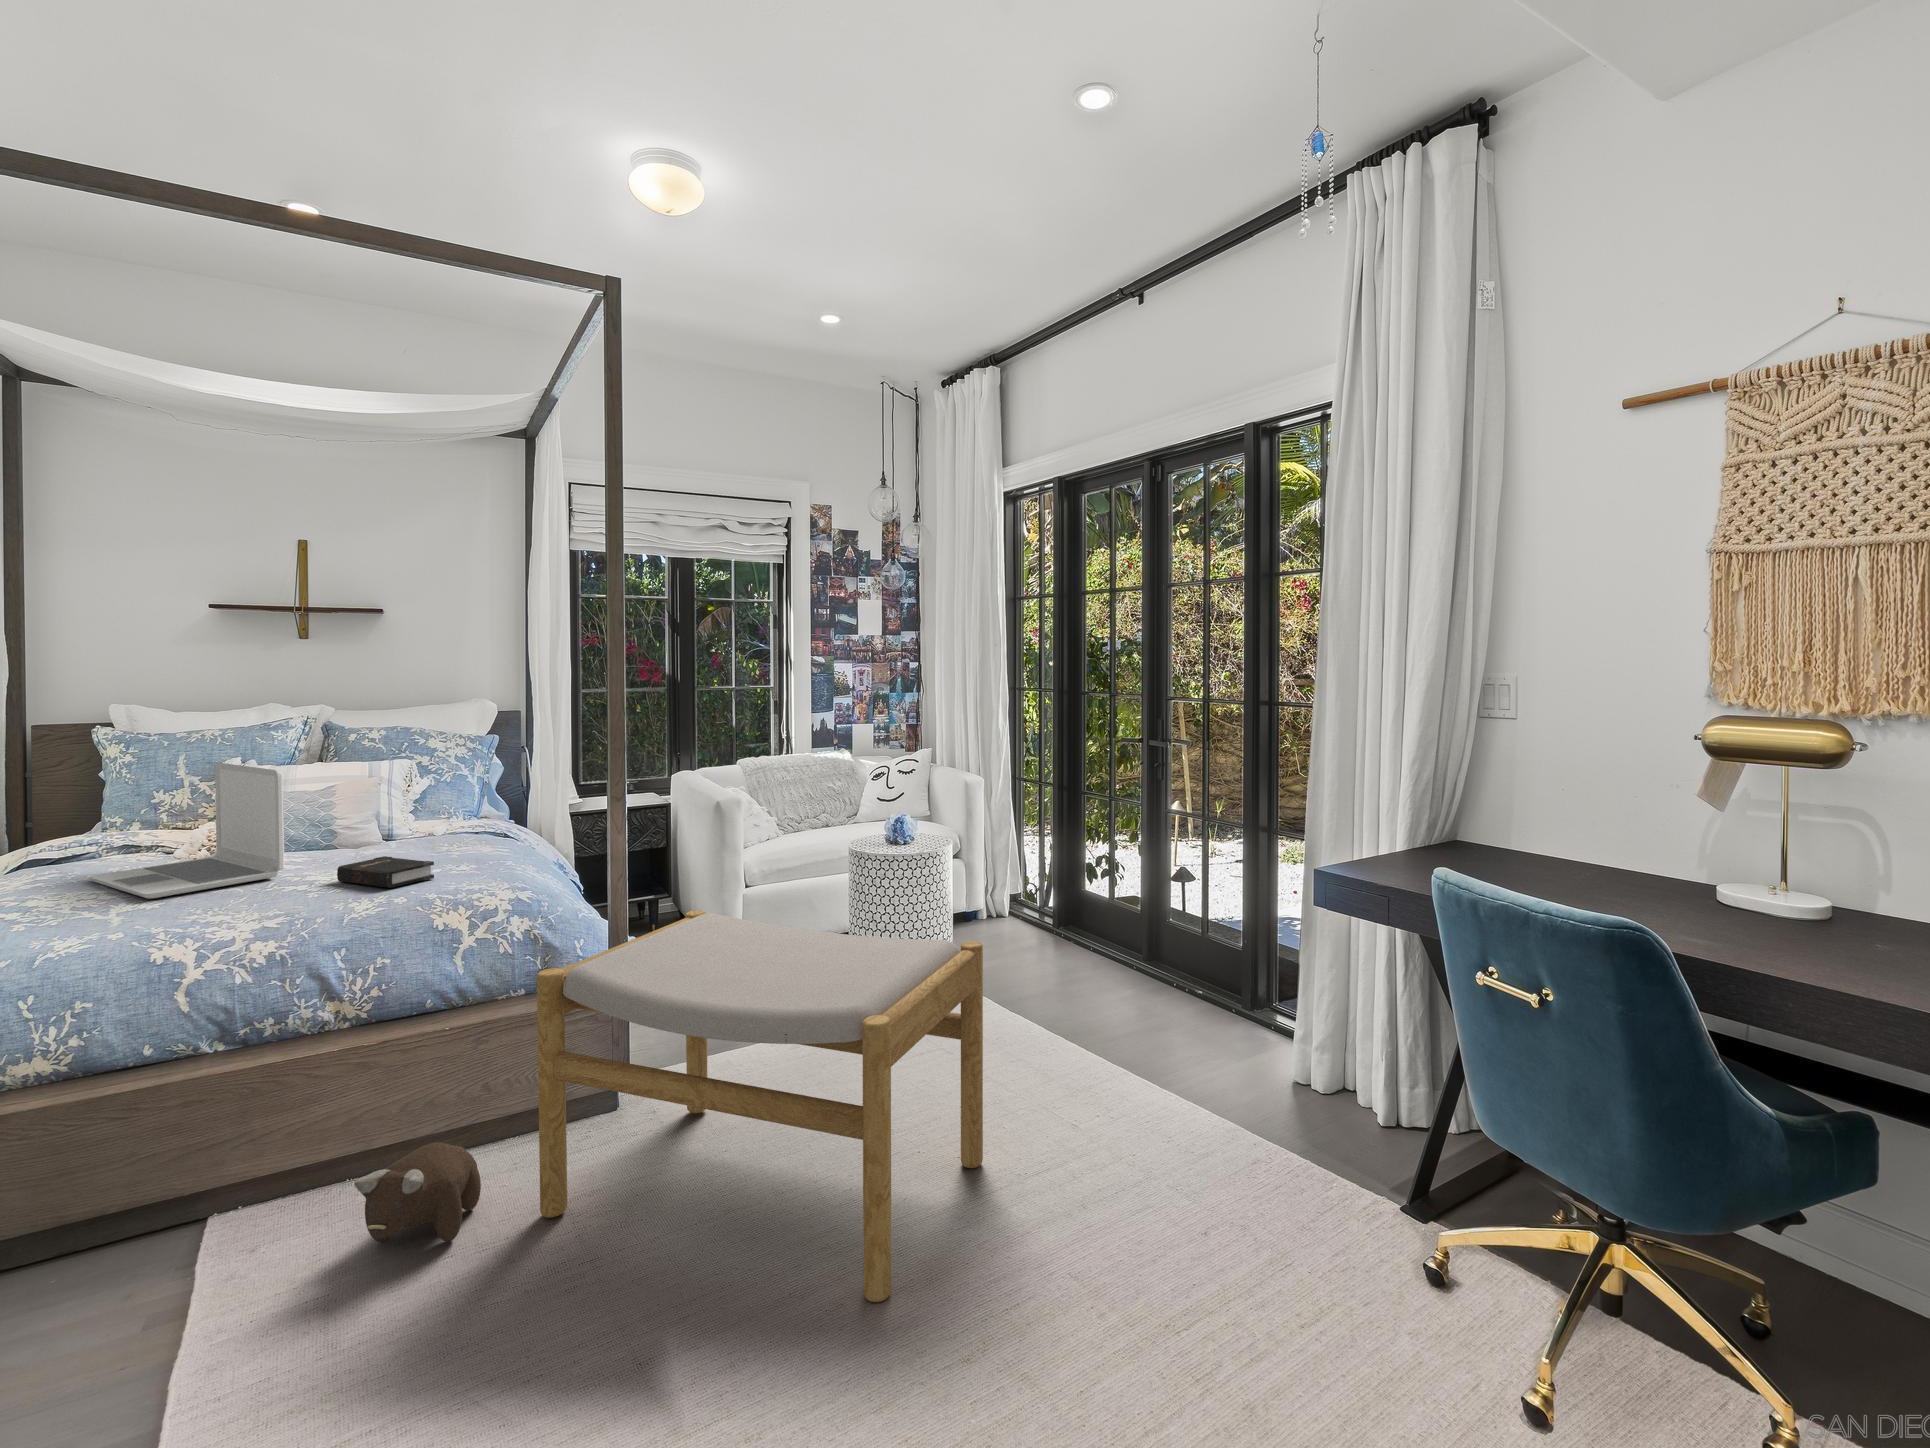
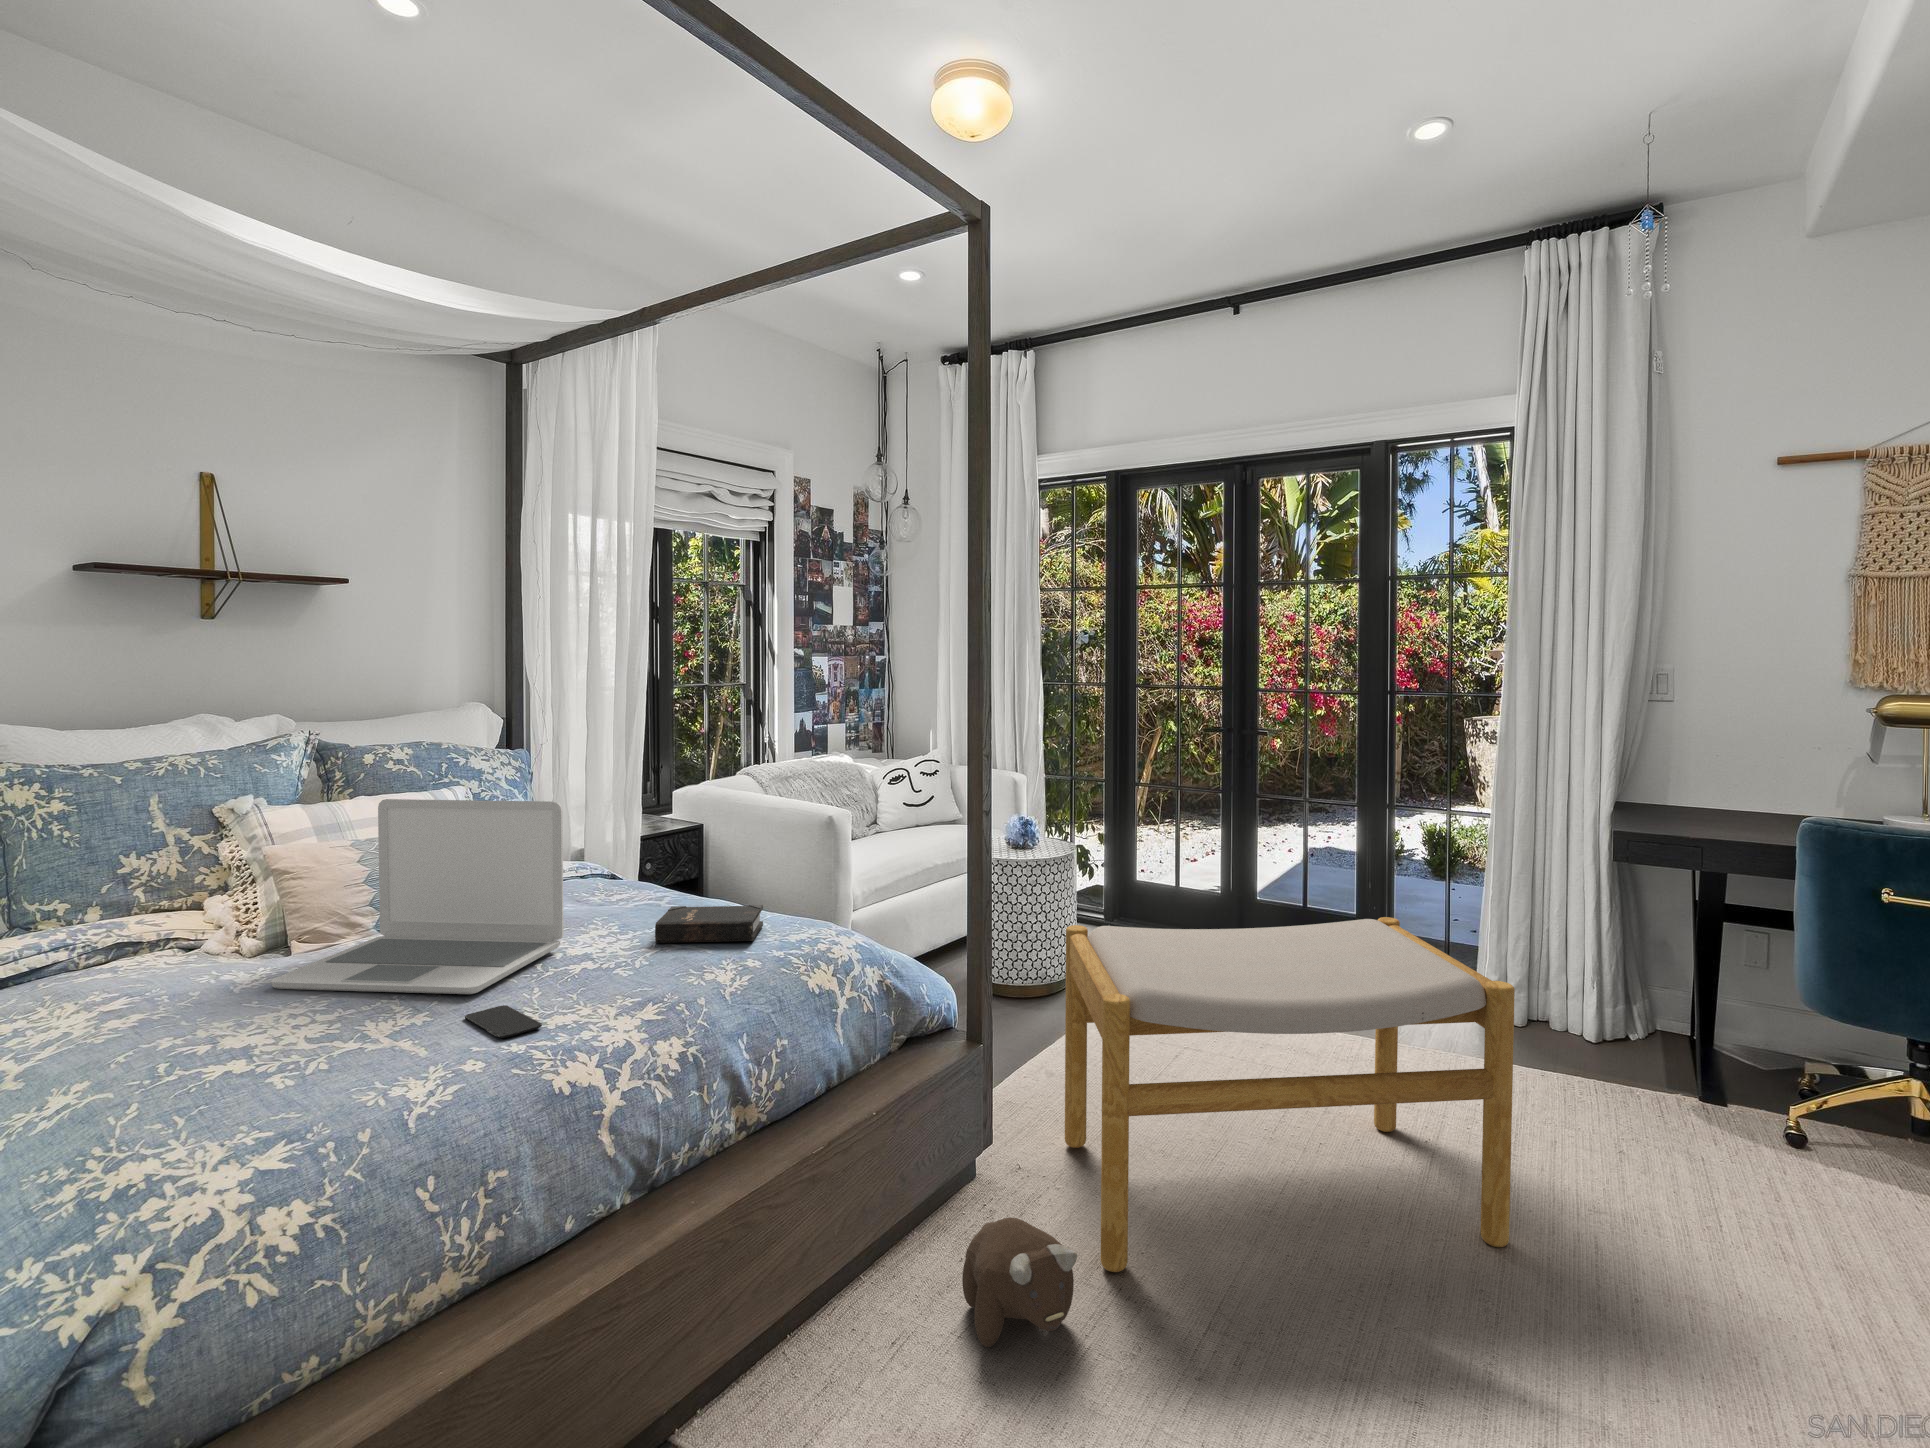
smartphone: none [77,908,140,928] -> present [465,1005,542,1038]

